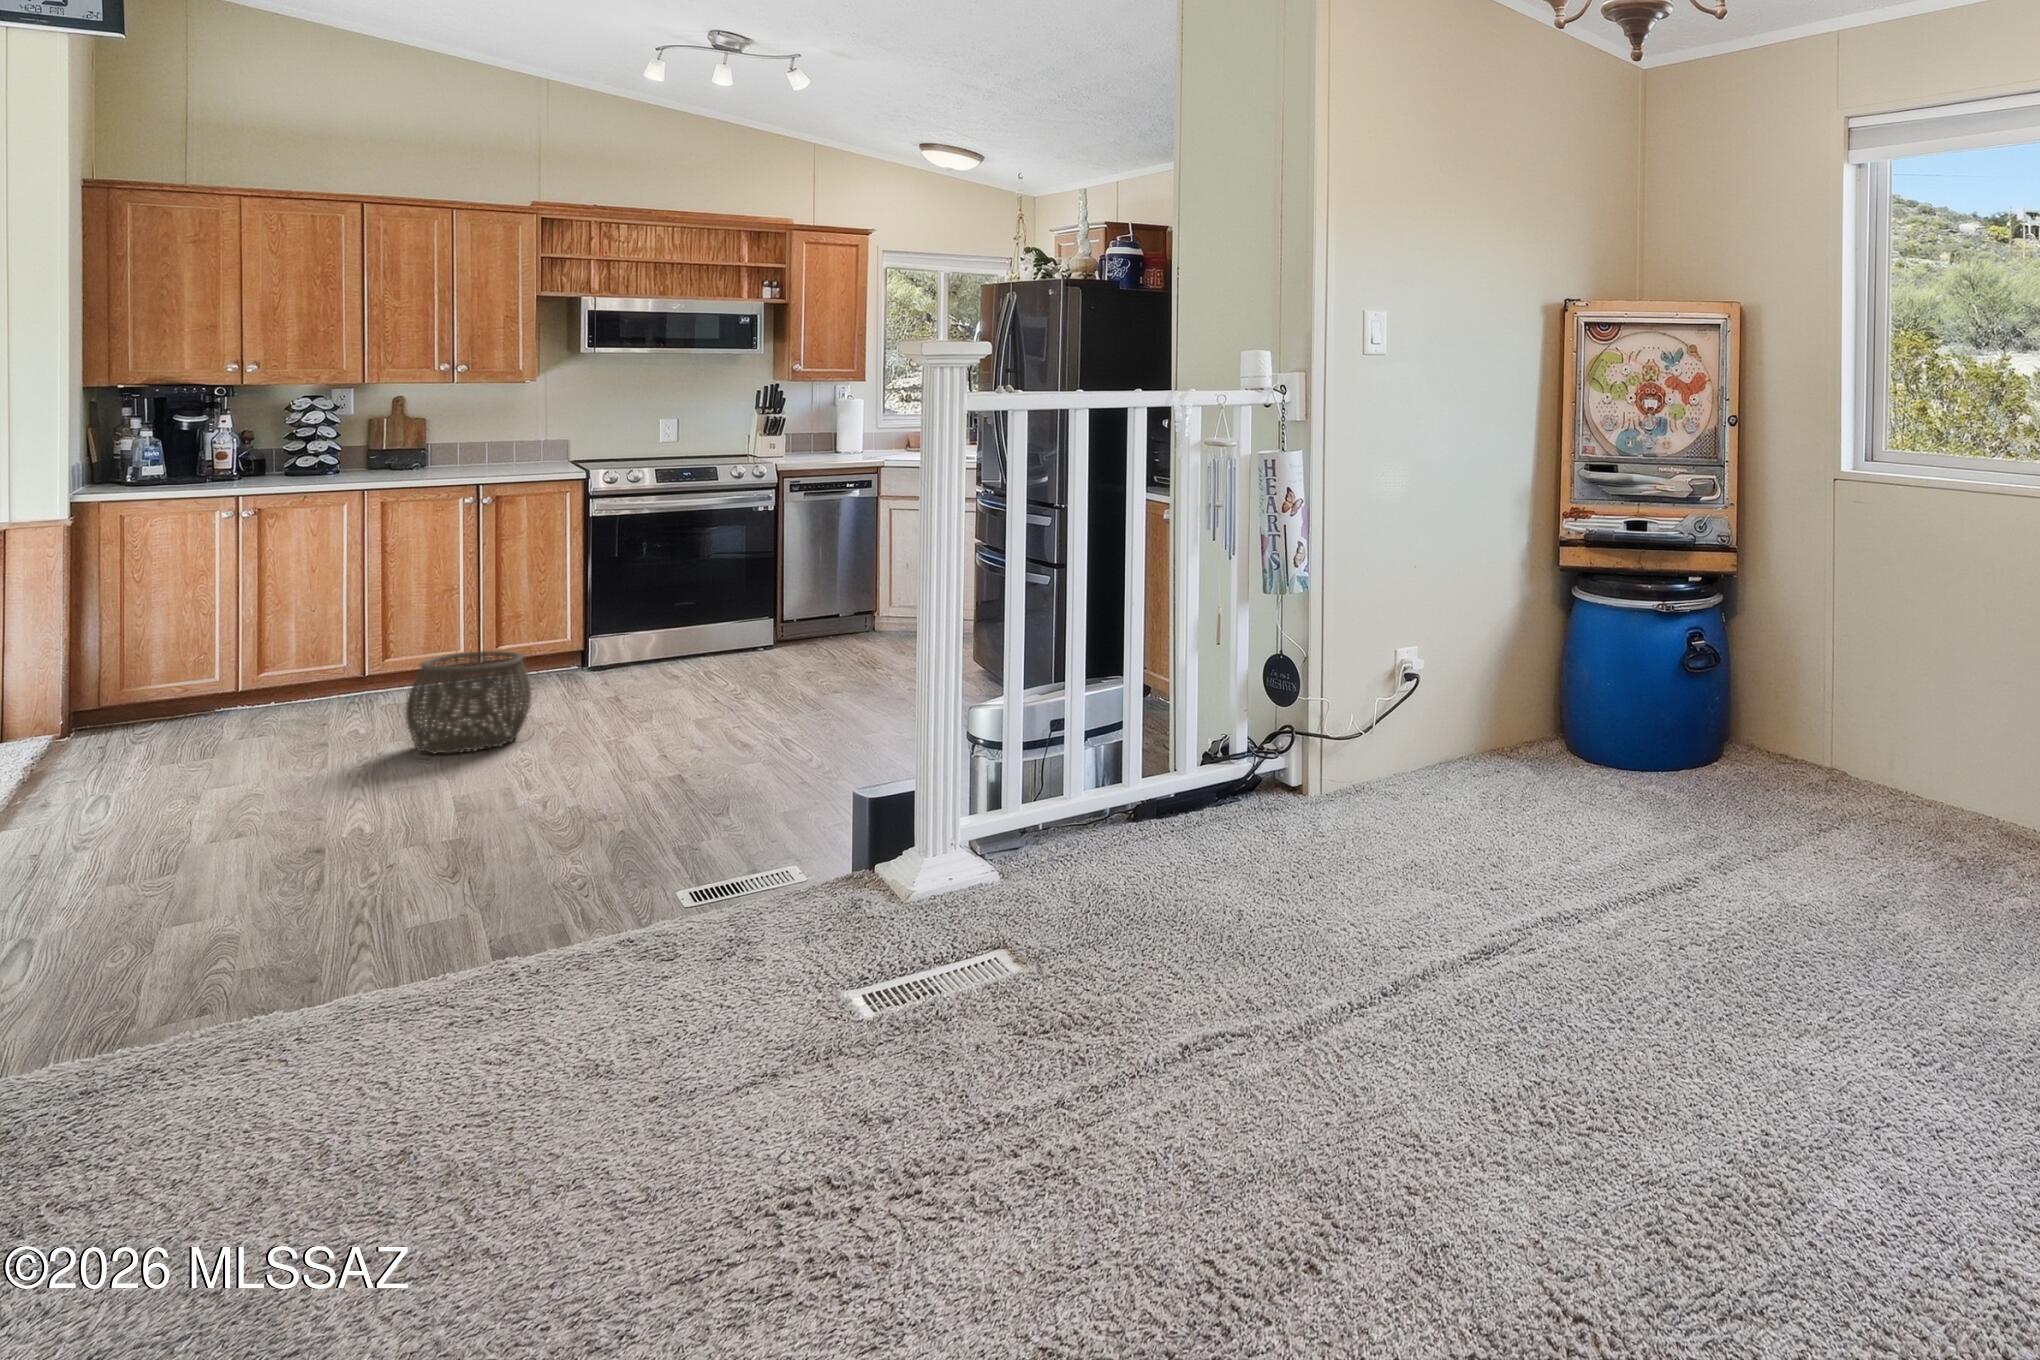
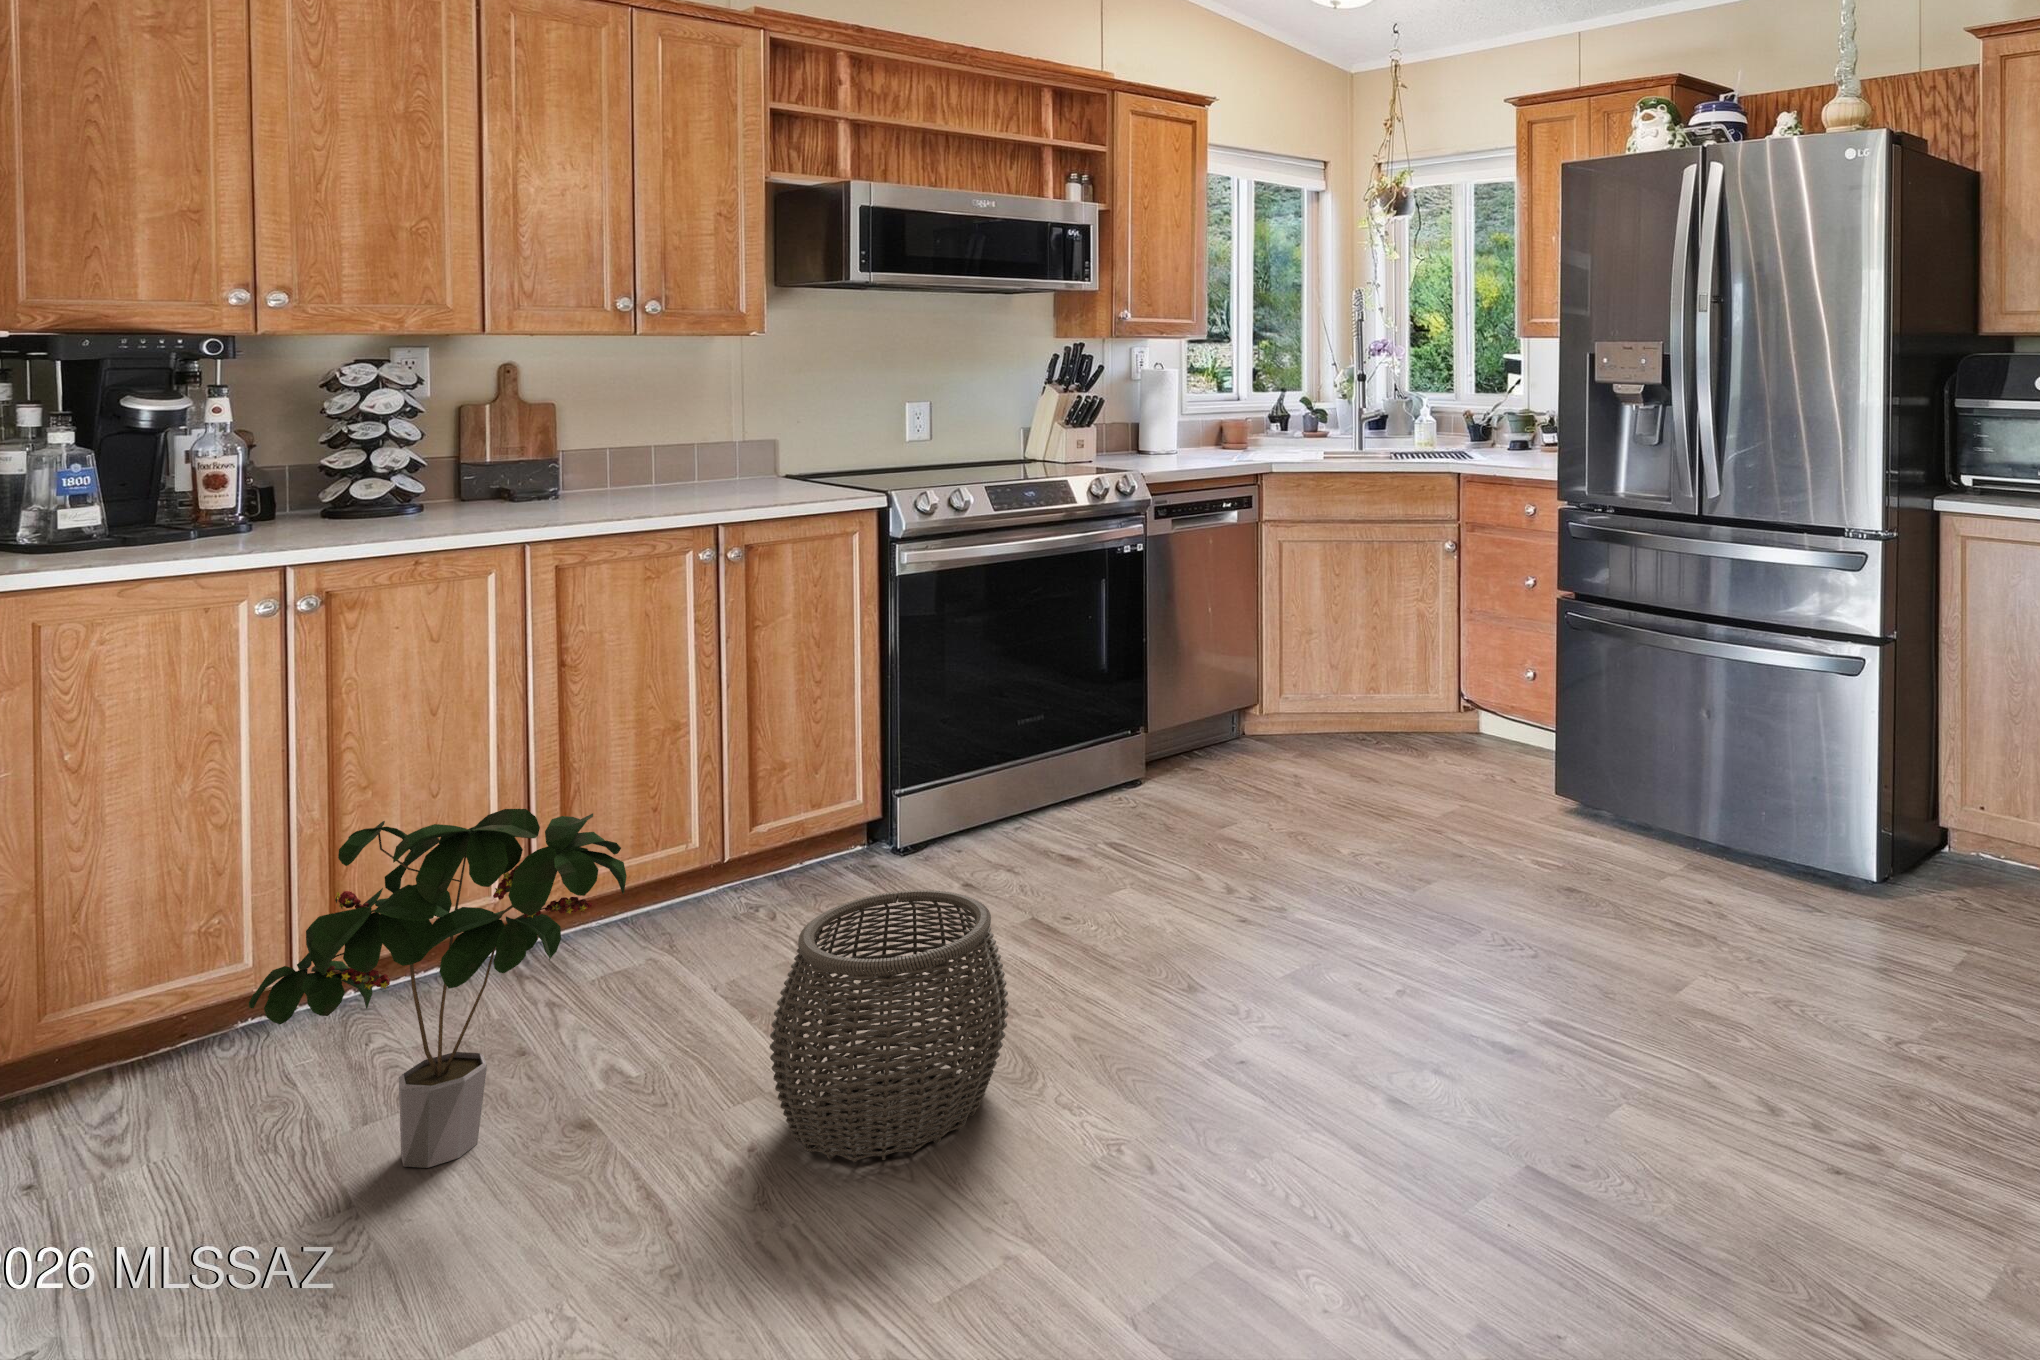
potted plant: none [190,600,363,749] -> present [249,809,627,1168]

